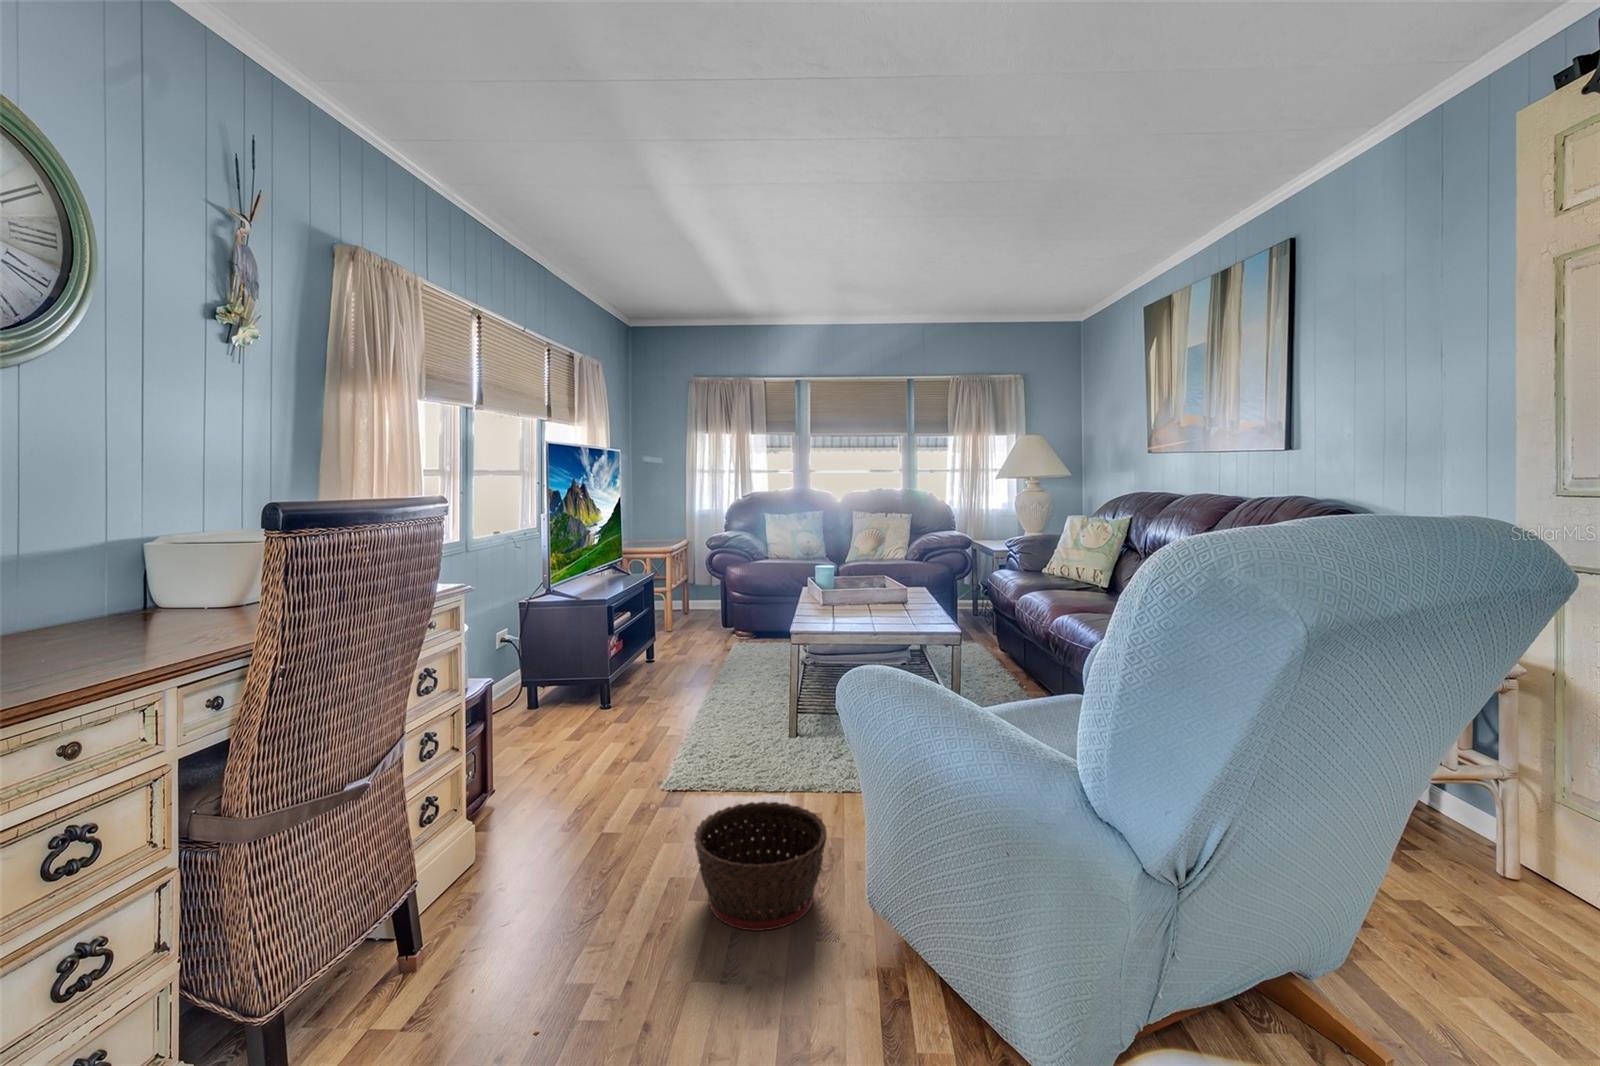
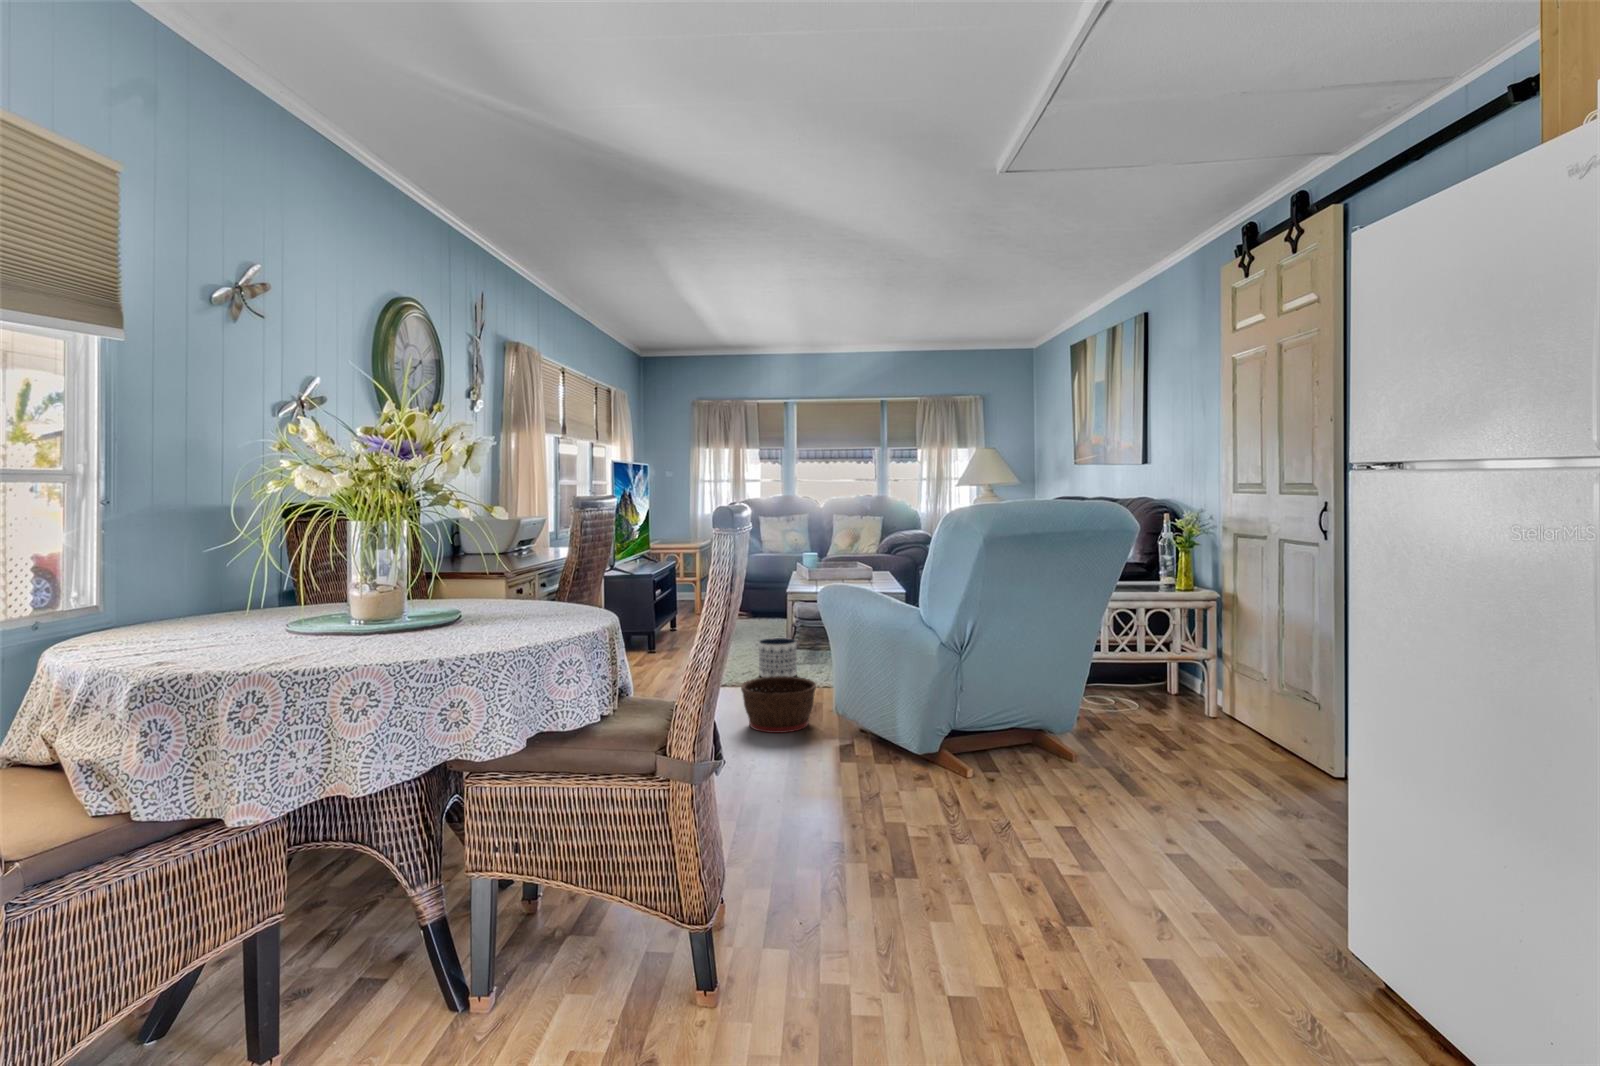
planter: none [745,697,800,763] -> present [759,638,797,677]

